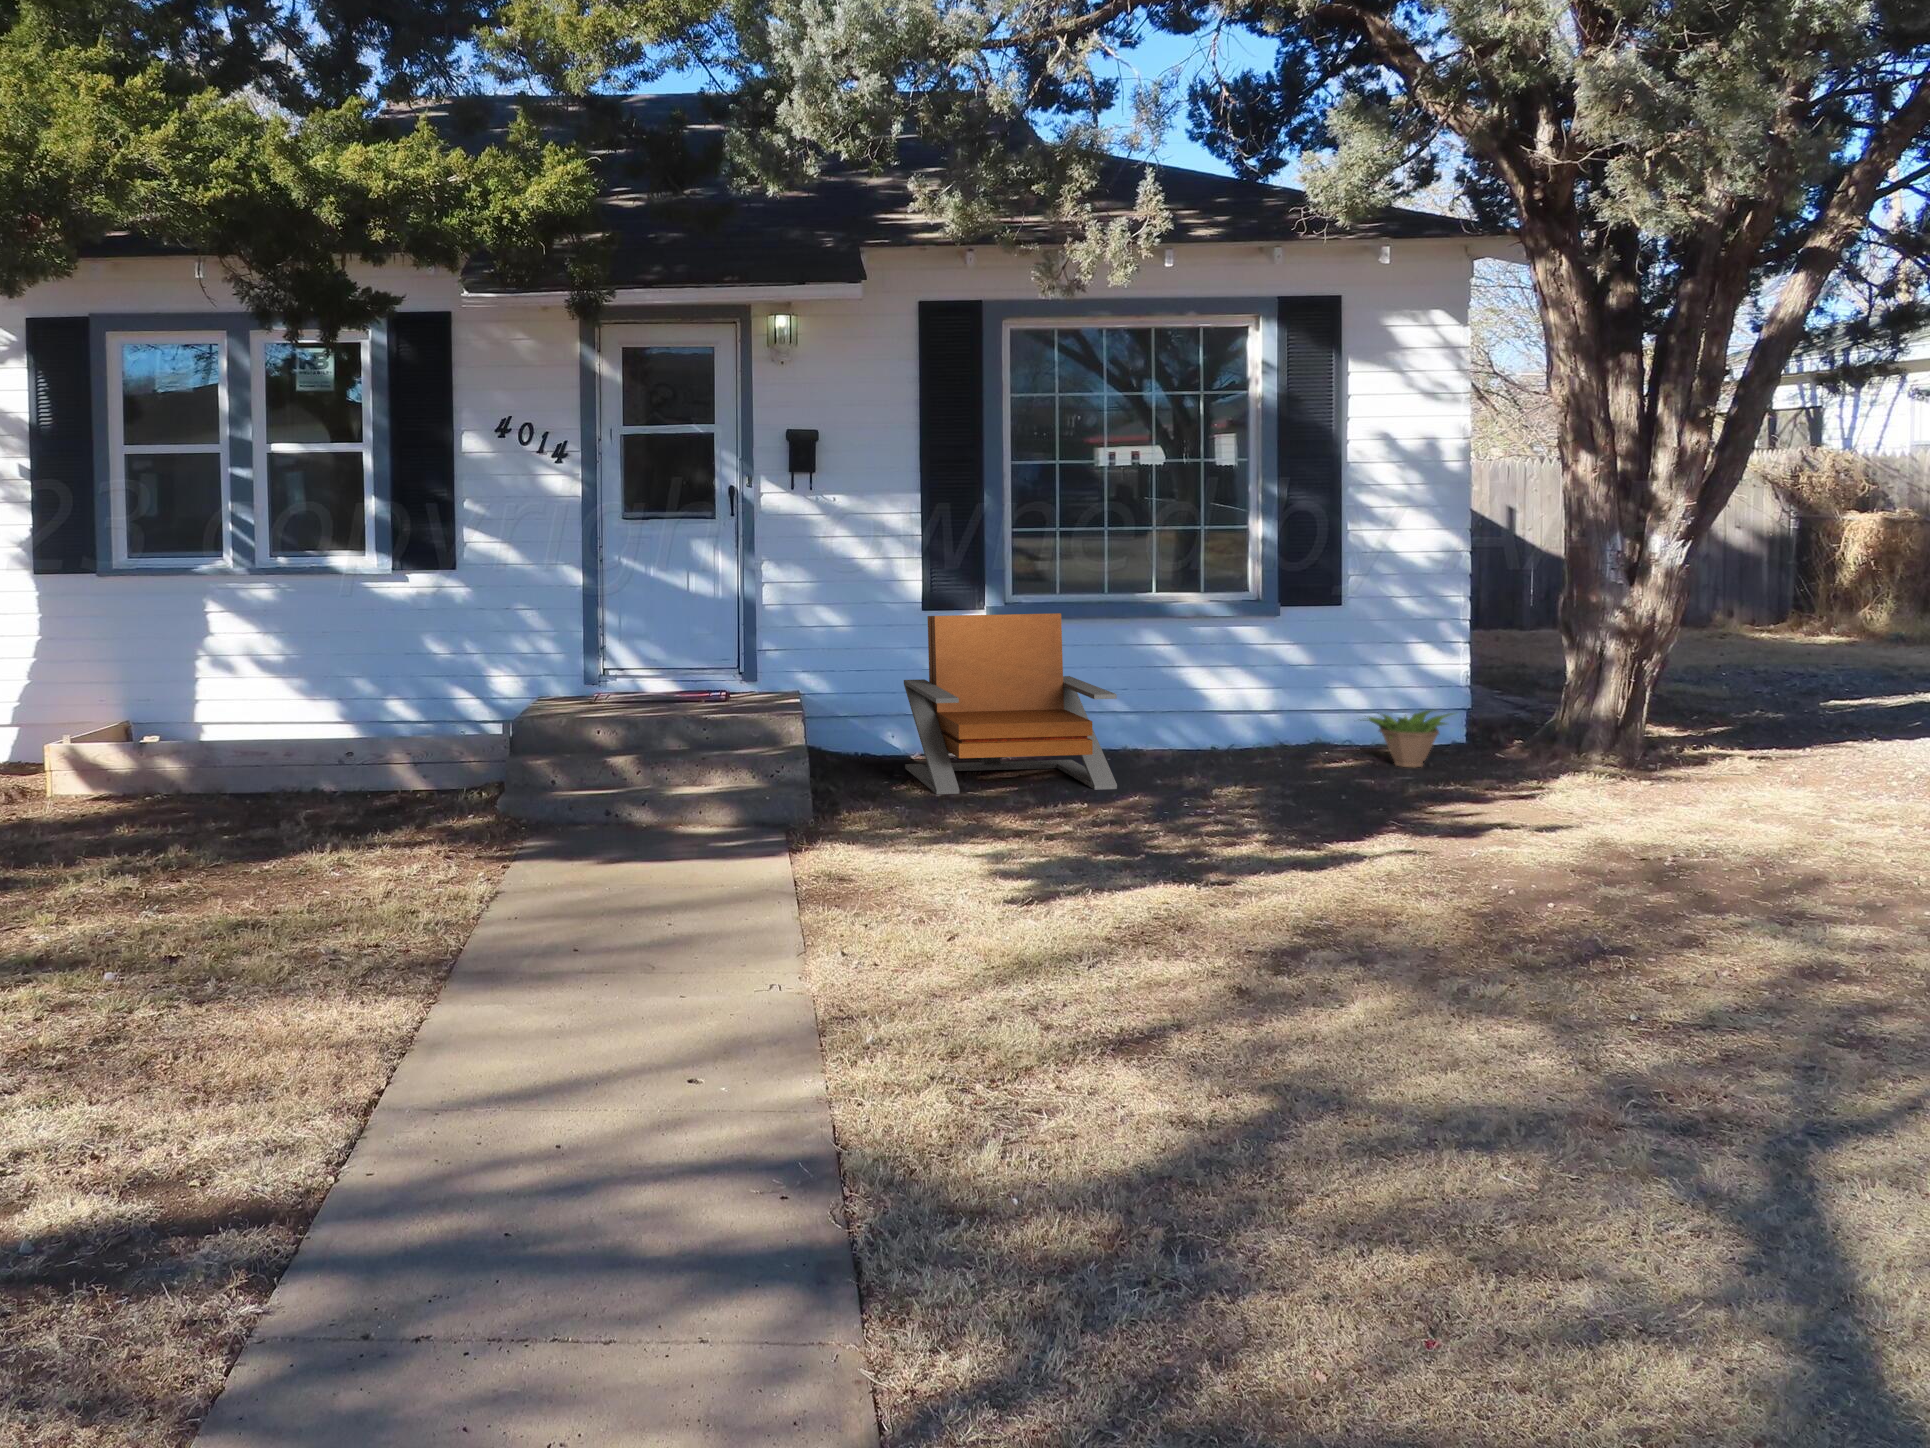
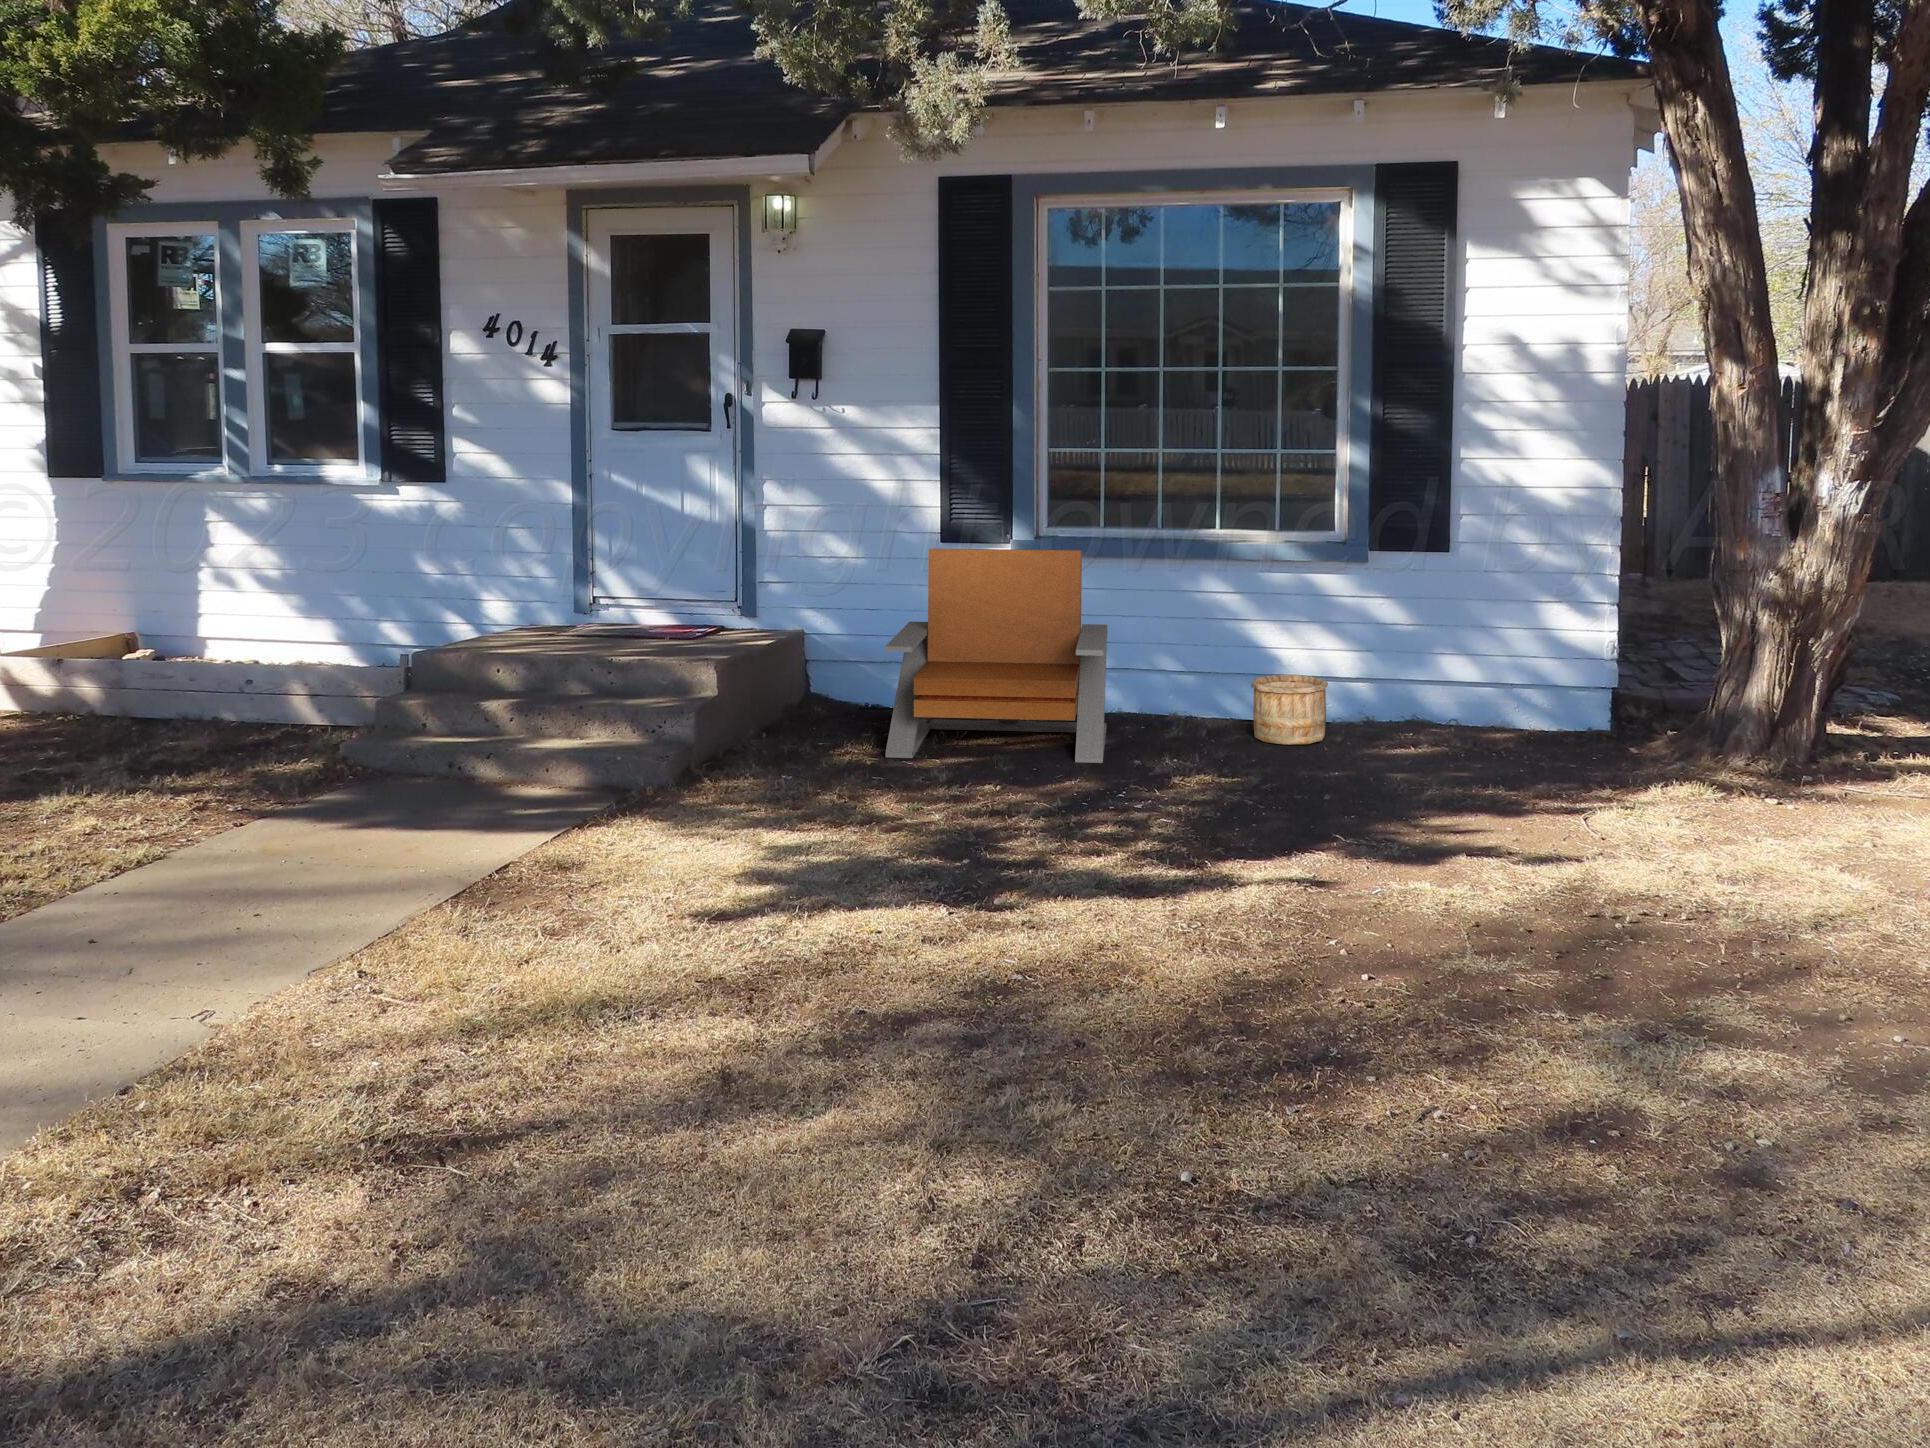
decorative plant: present [1368,710,1451,767] -> none [1444,684,1578,756]
wooden bucket: none [1193,712,1259,768] -> present [1251,675,1328,744]

